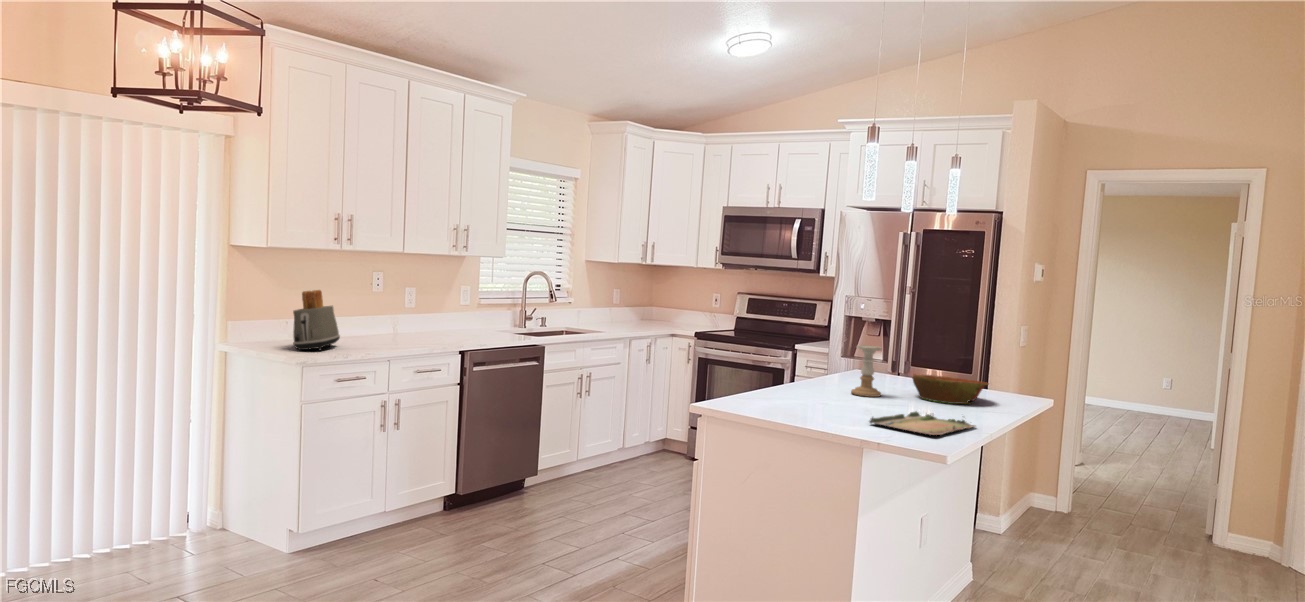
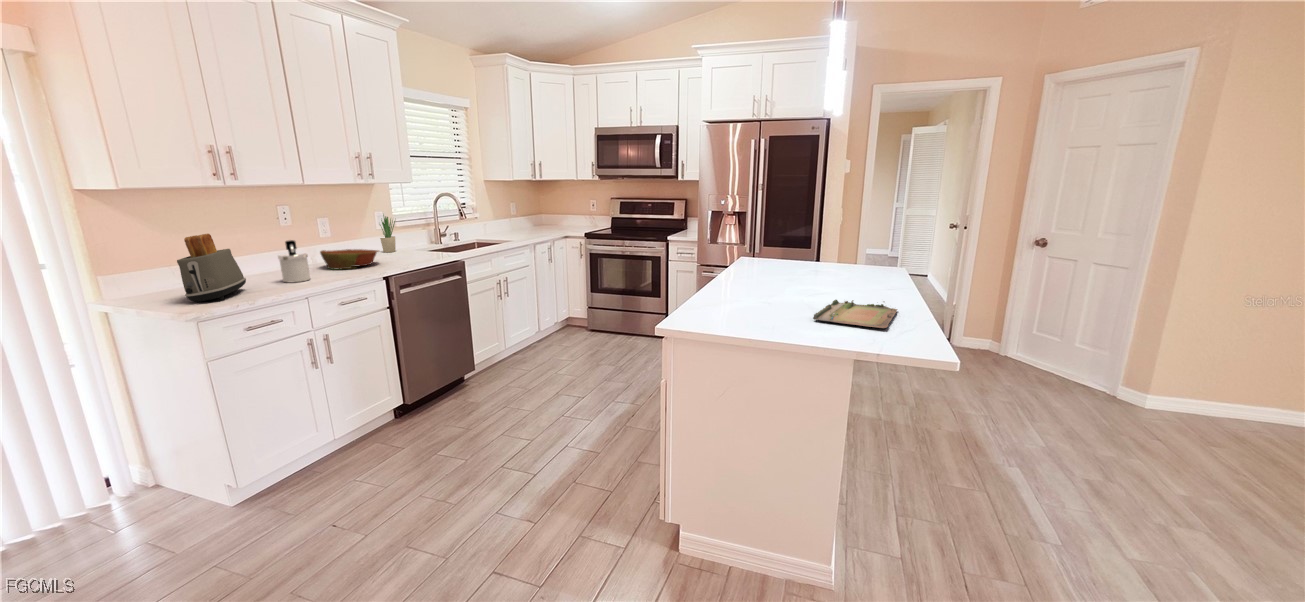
potted plant: none [464,284,483,330] -> present [380,214,396,252]
soap dispenser: none [369,304,395,345] -> present [278,240,310,282]
candle holder: present [851,345,882,397] -> none [757,241,783,285]
bowl: present [912,374,989,404] -> present [320,249,378,270]

